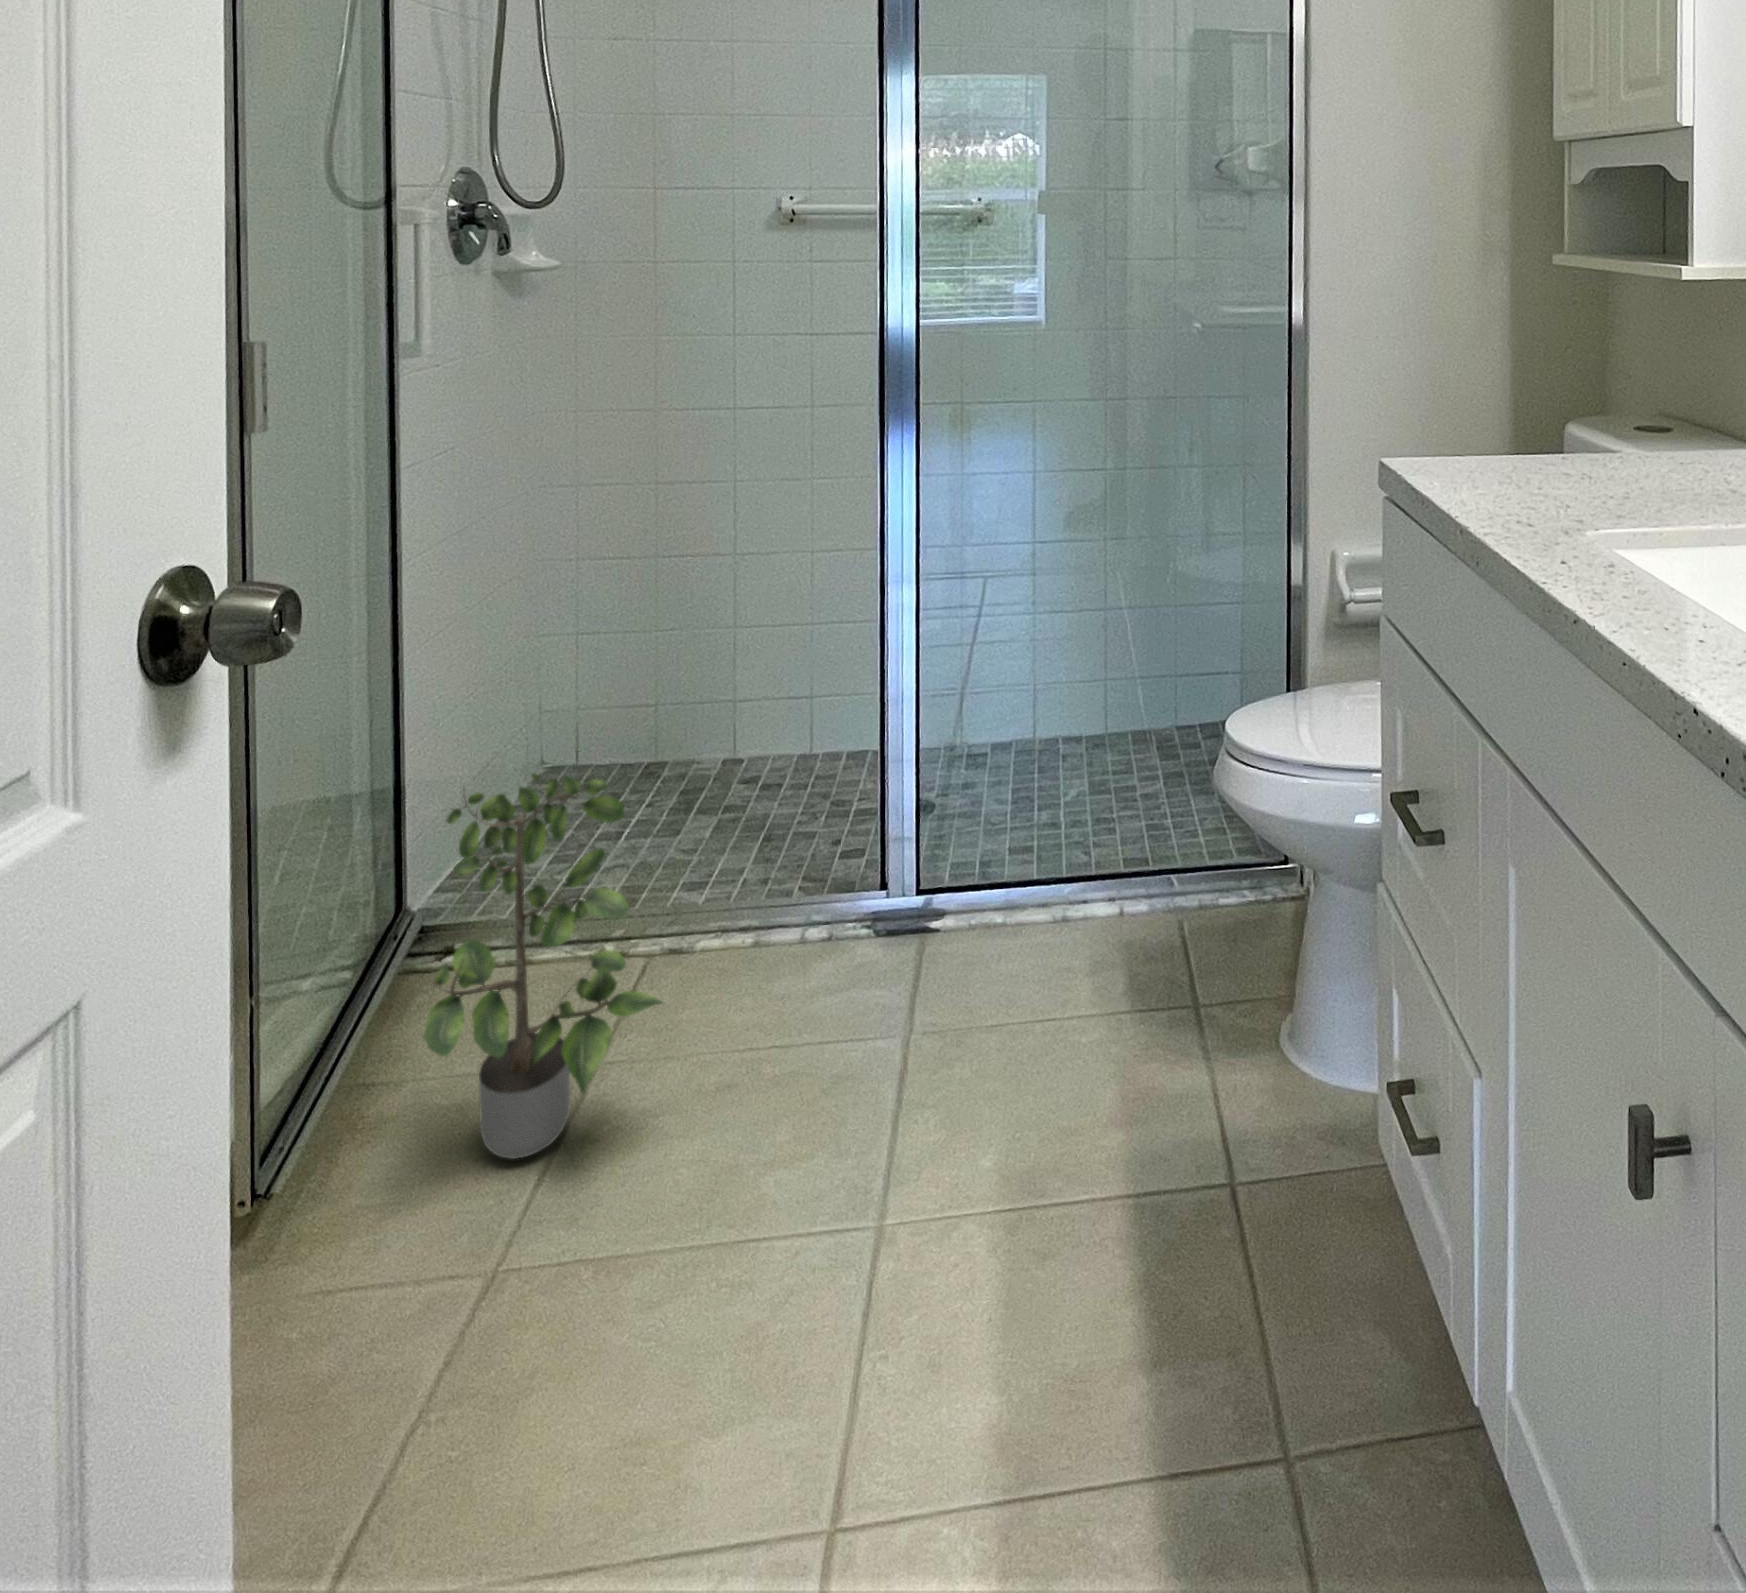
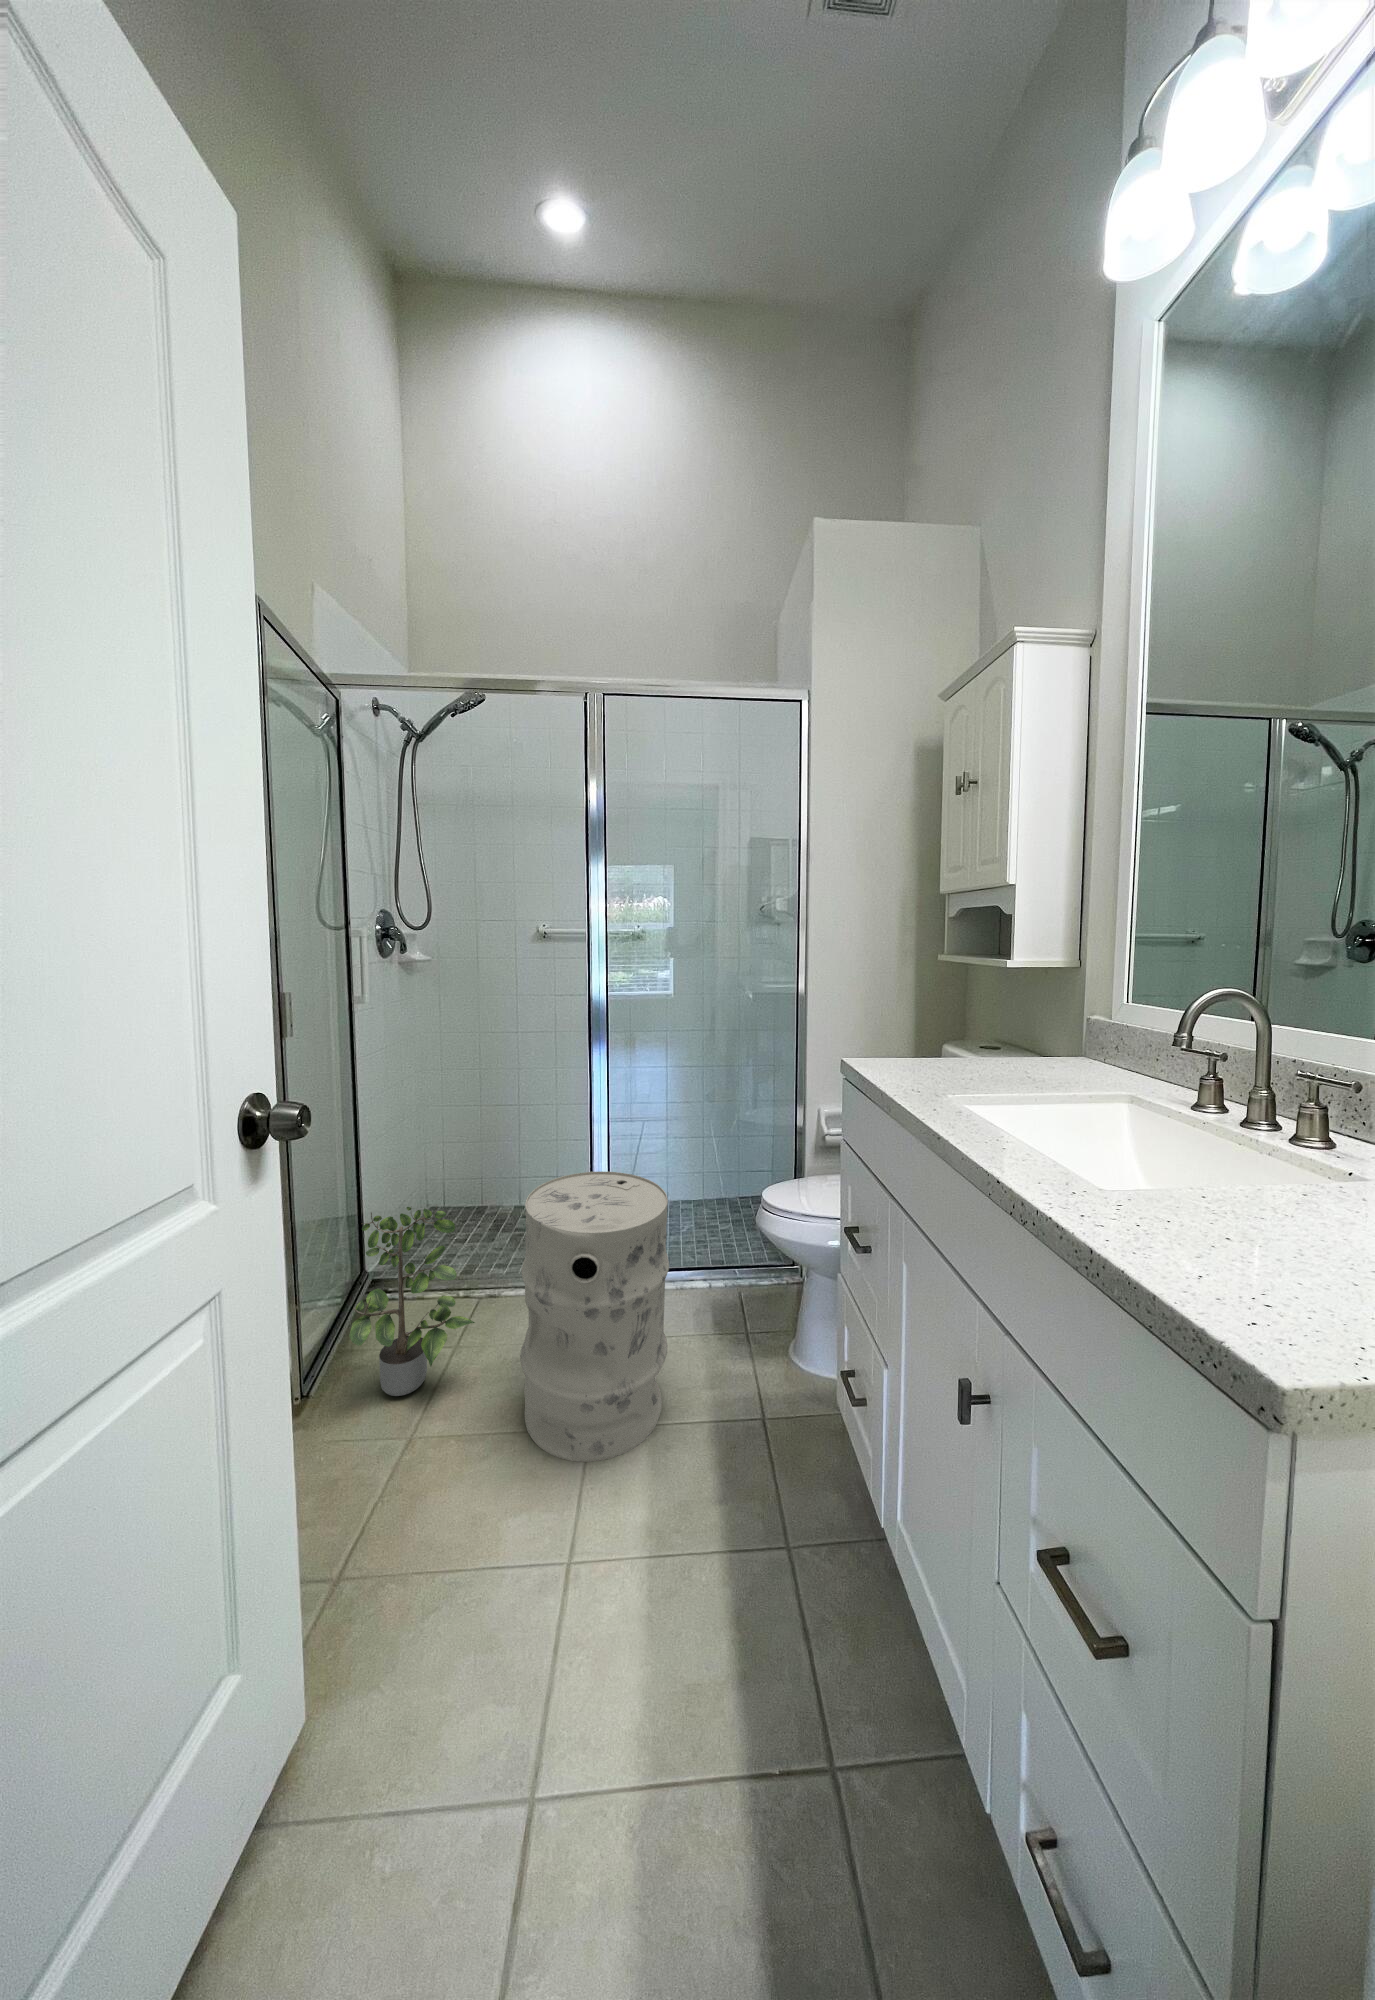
trash can: none [760,691,1043,1287] -> present [520,1171,669,1462]

